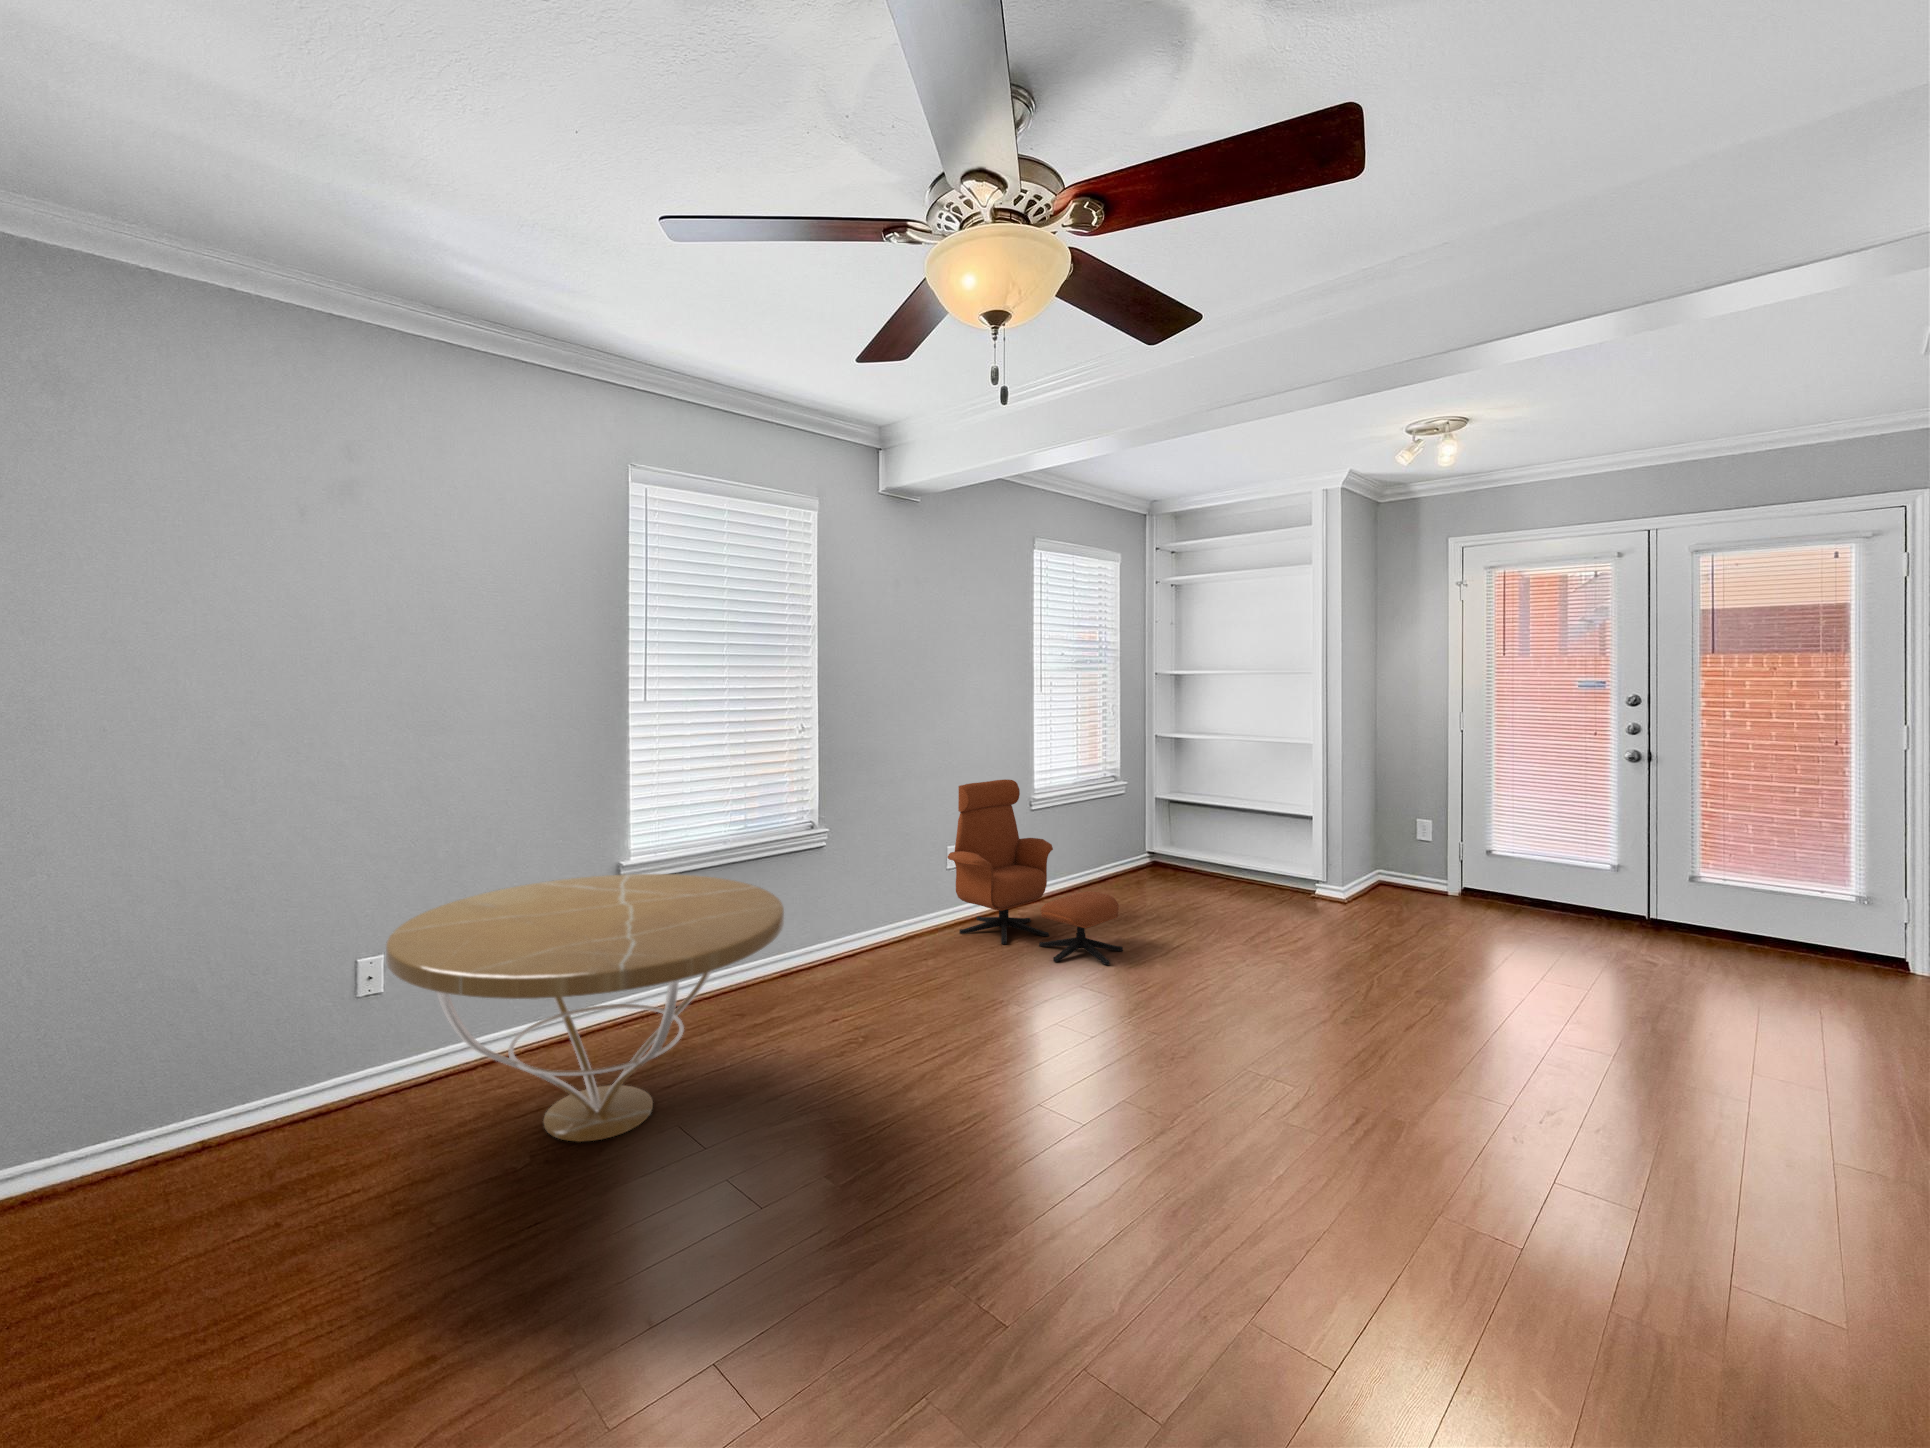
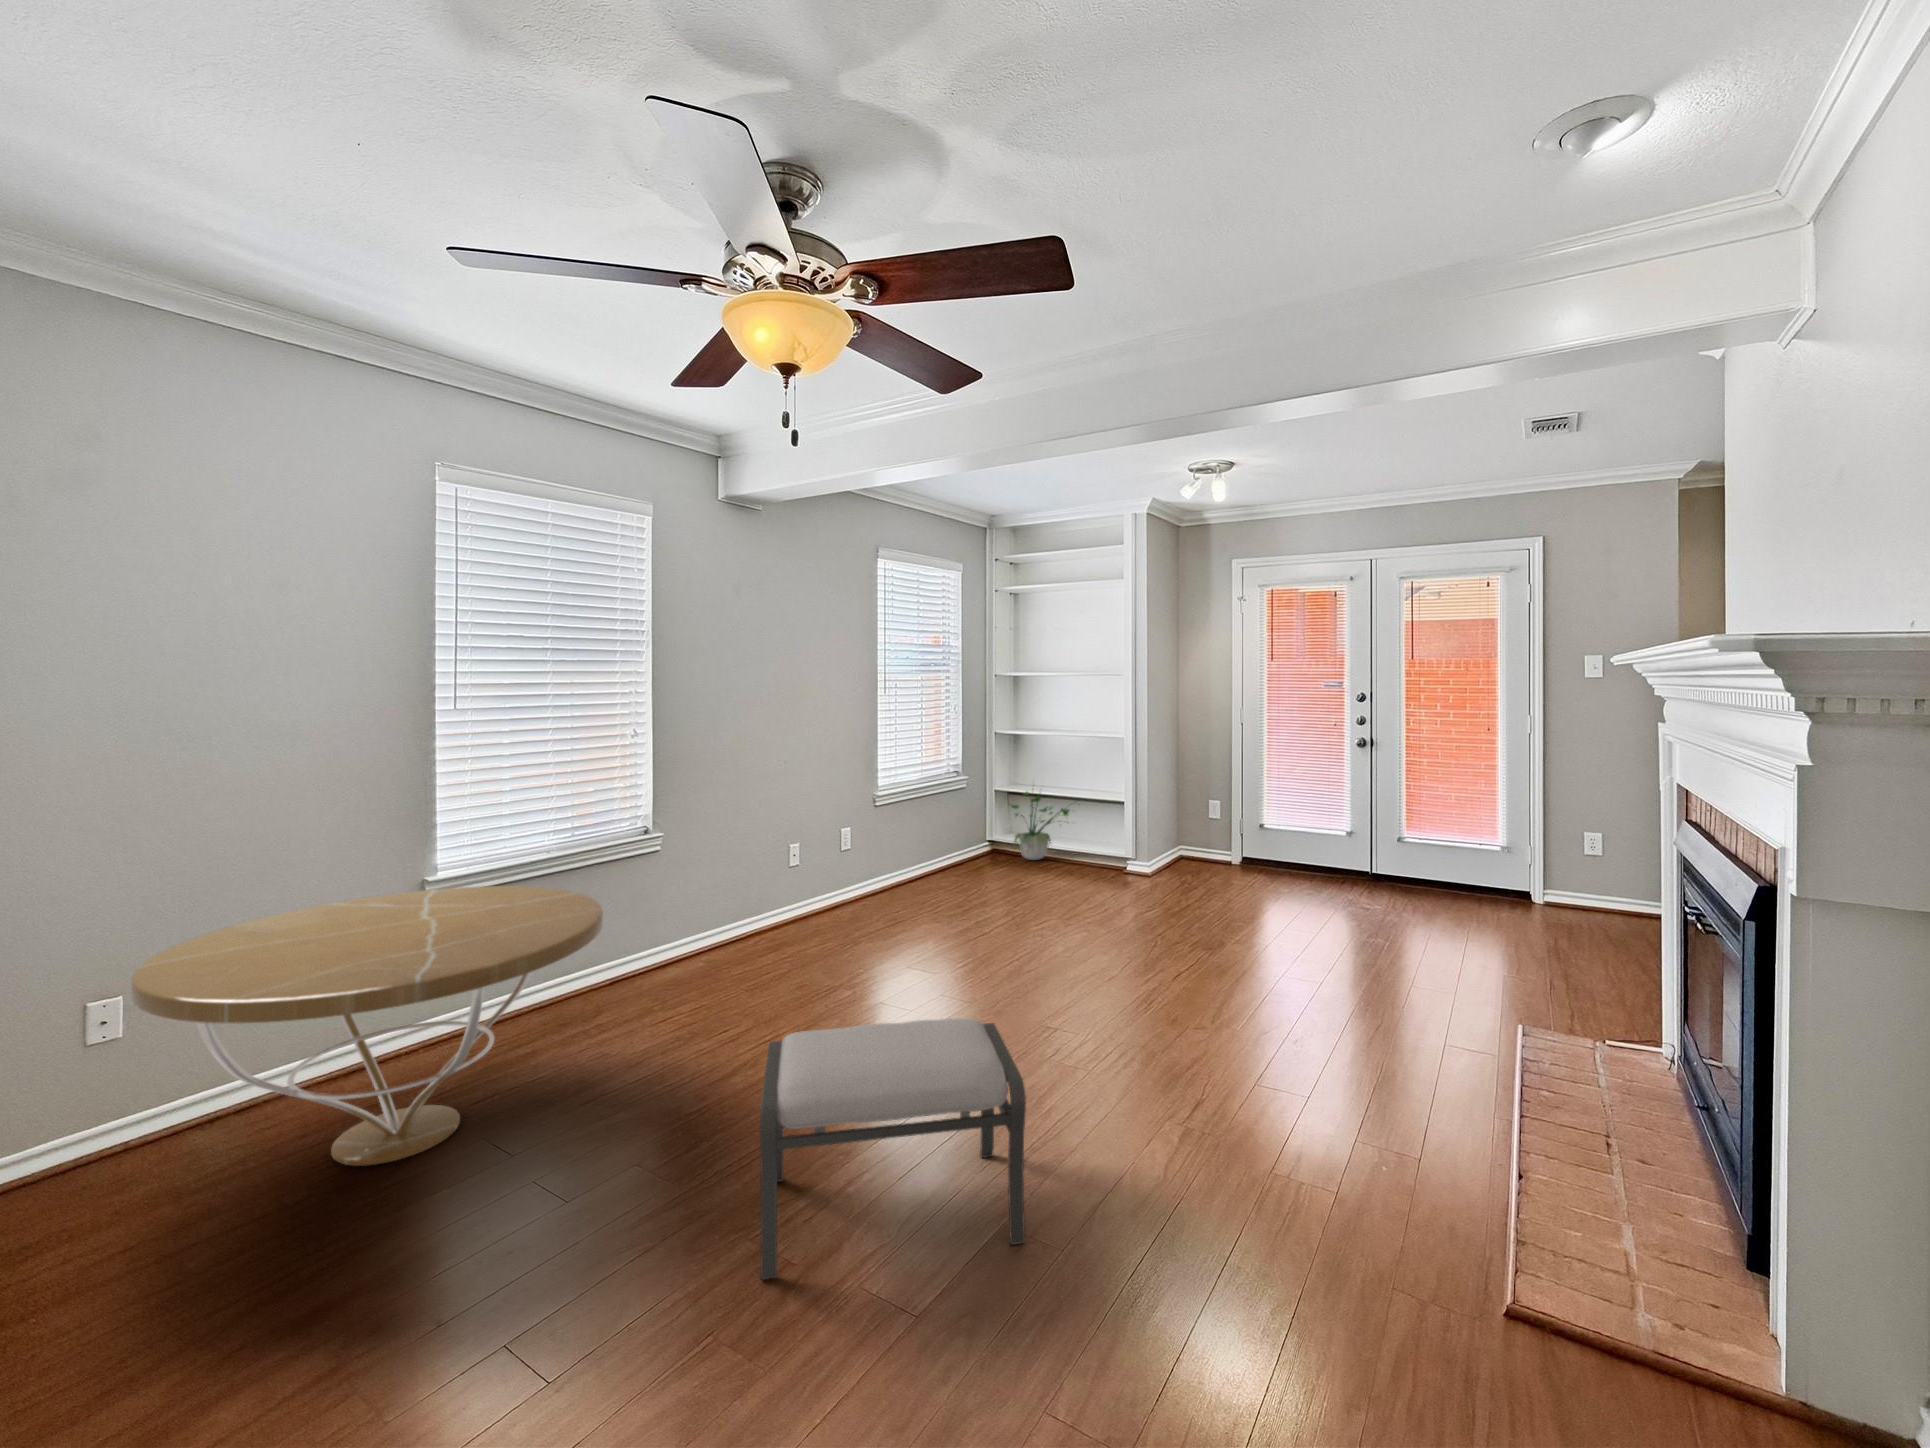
lounge chair: present [948,779,1123,965] -> none [787,778,951,947]
potted plant: none [1173,783,1262,876] -> present [1011,792,1076,860]
ottoman: none [962,1060,1281,1353] -> present [760,1018,1026,1280]

